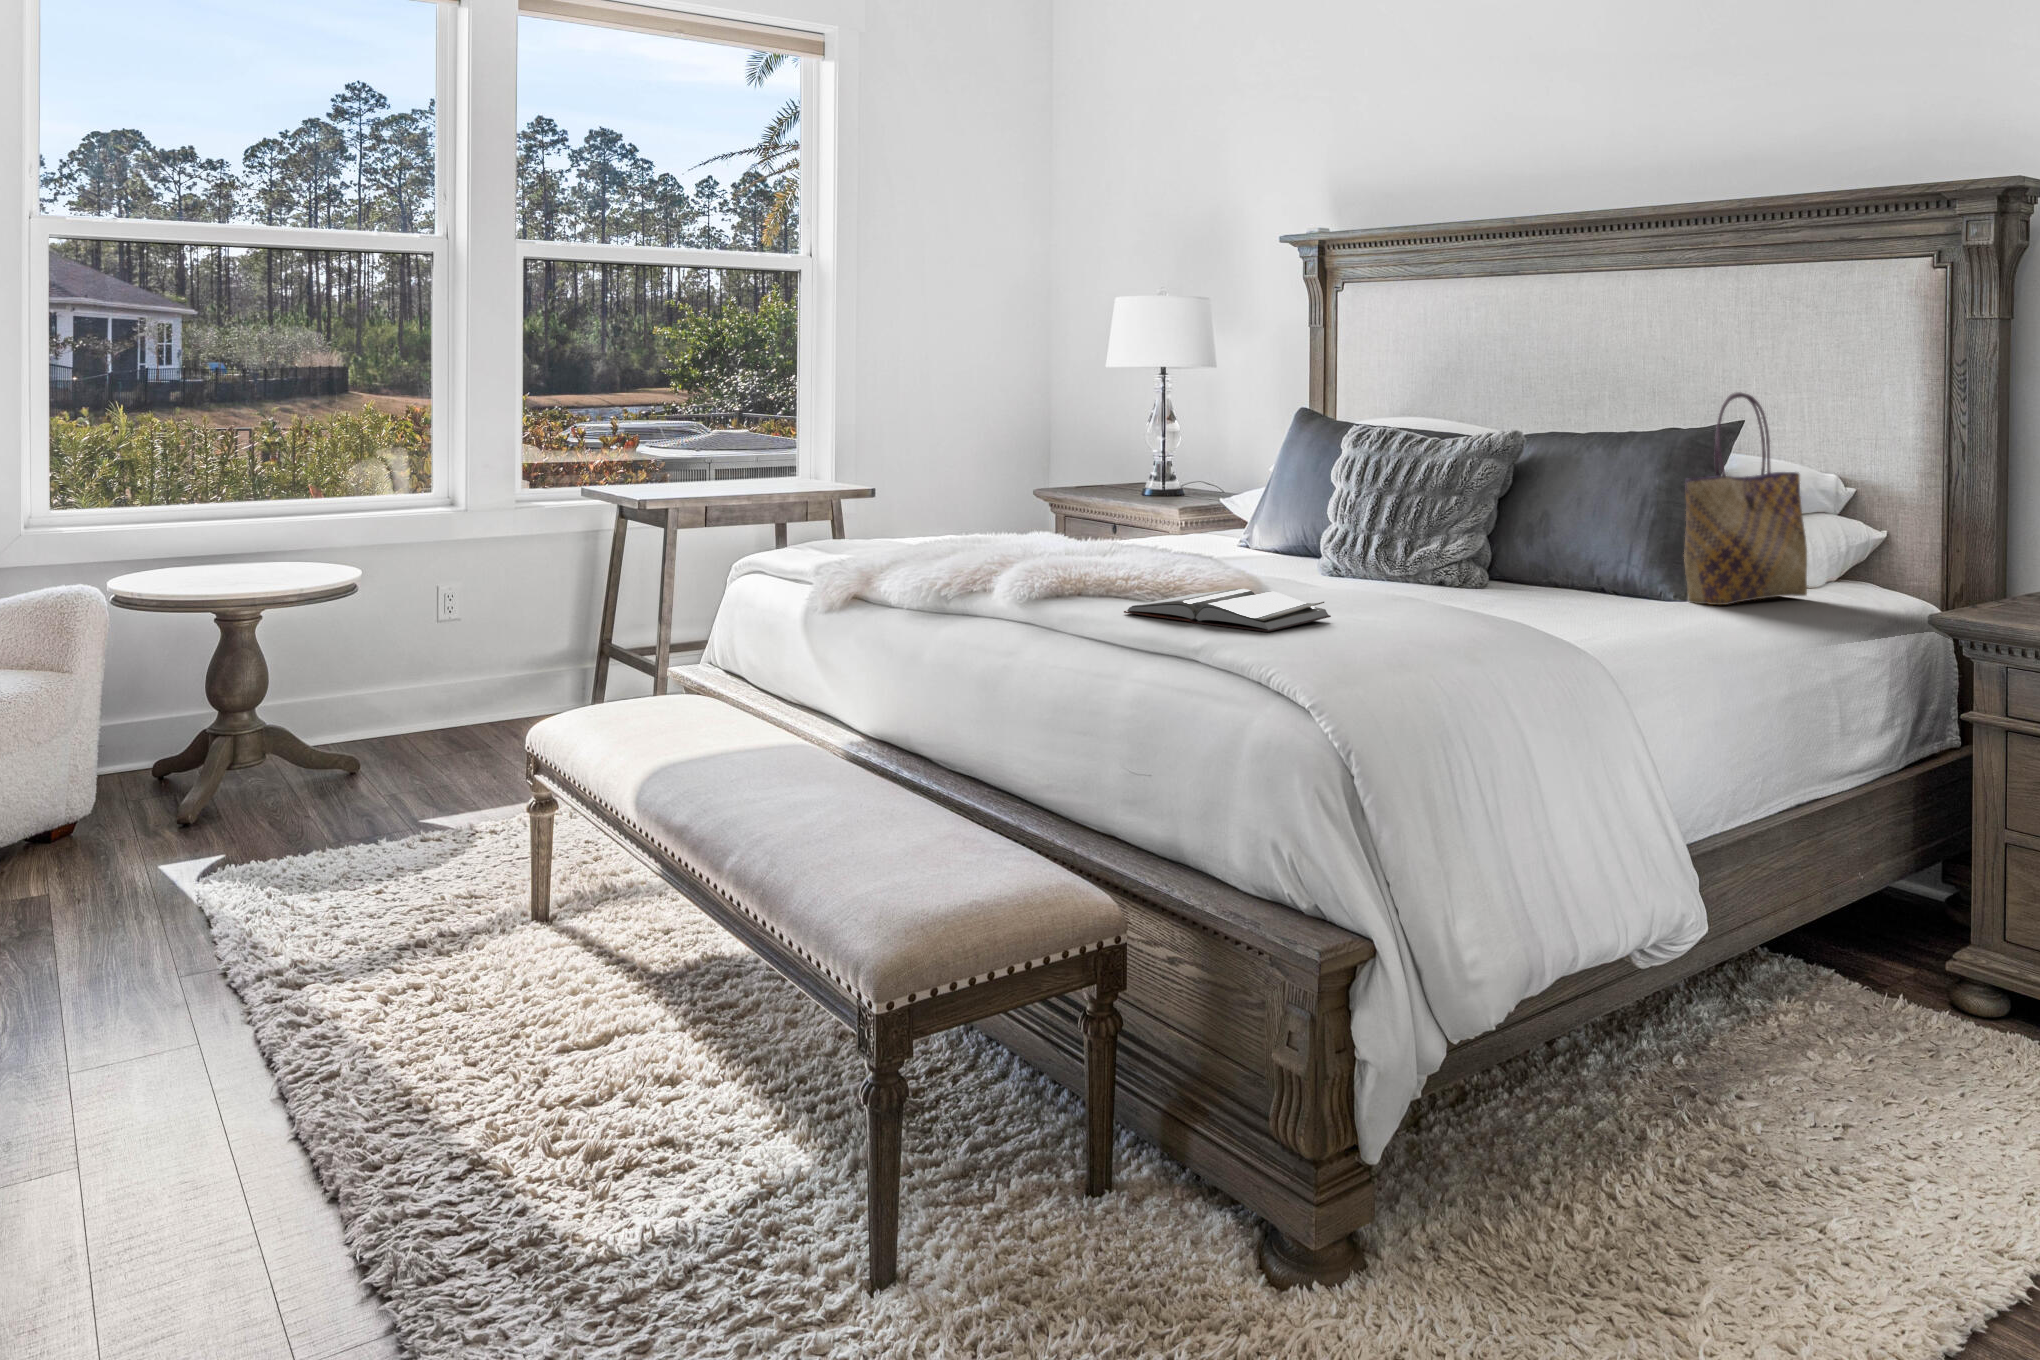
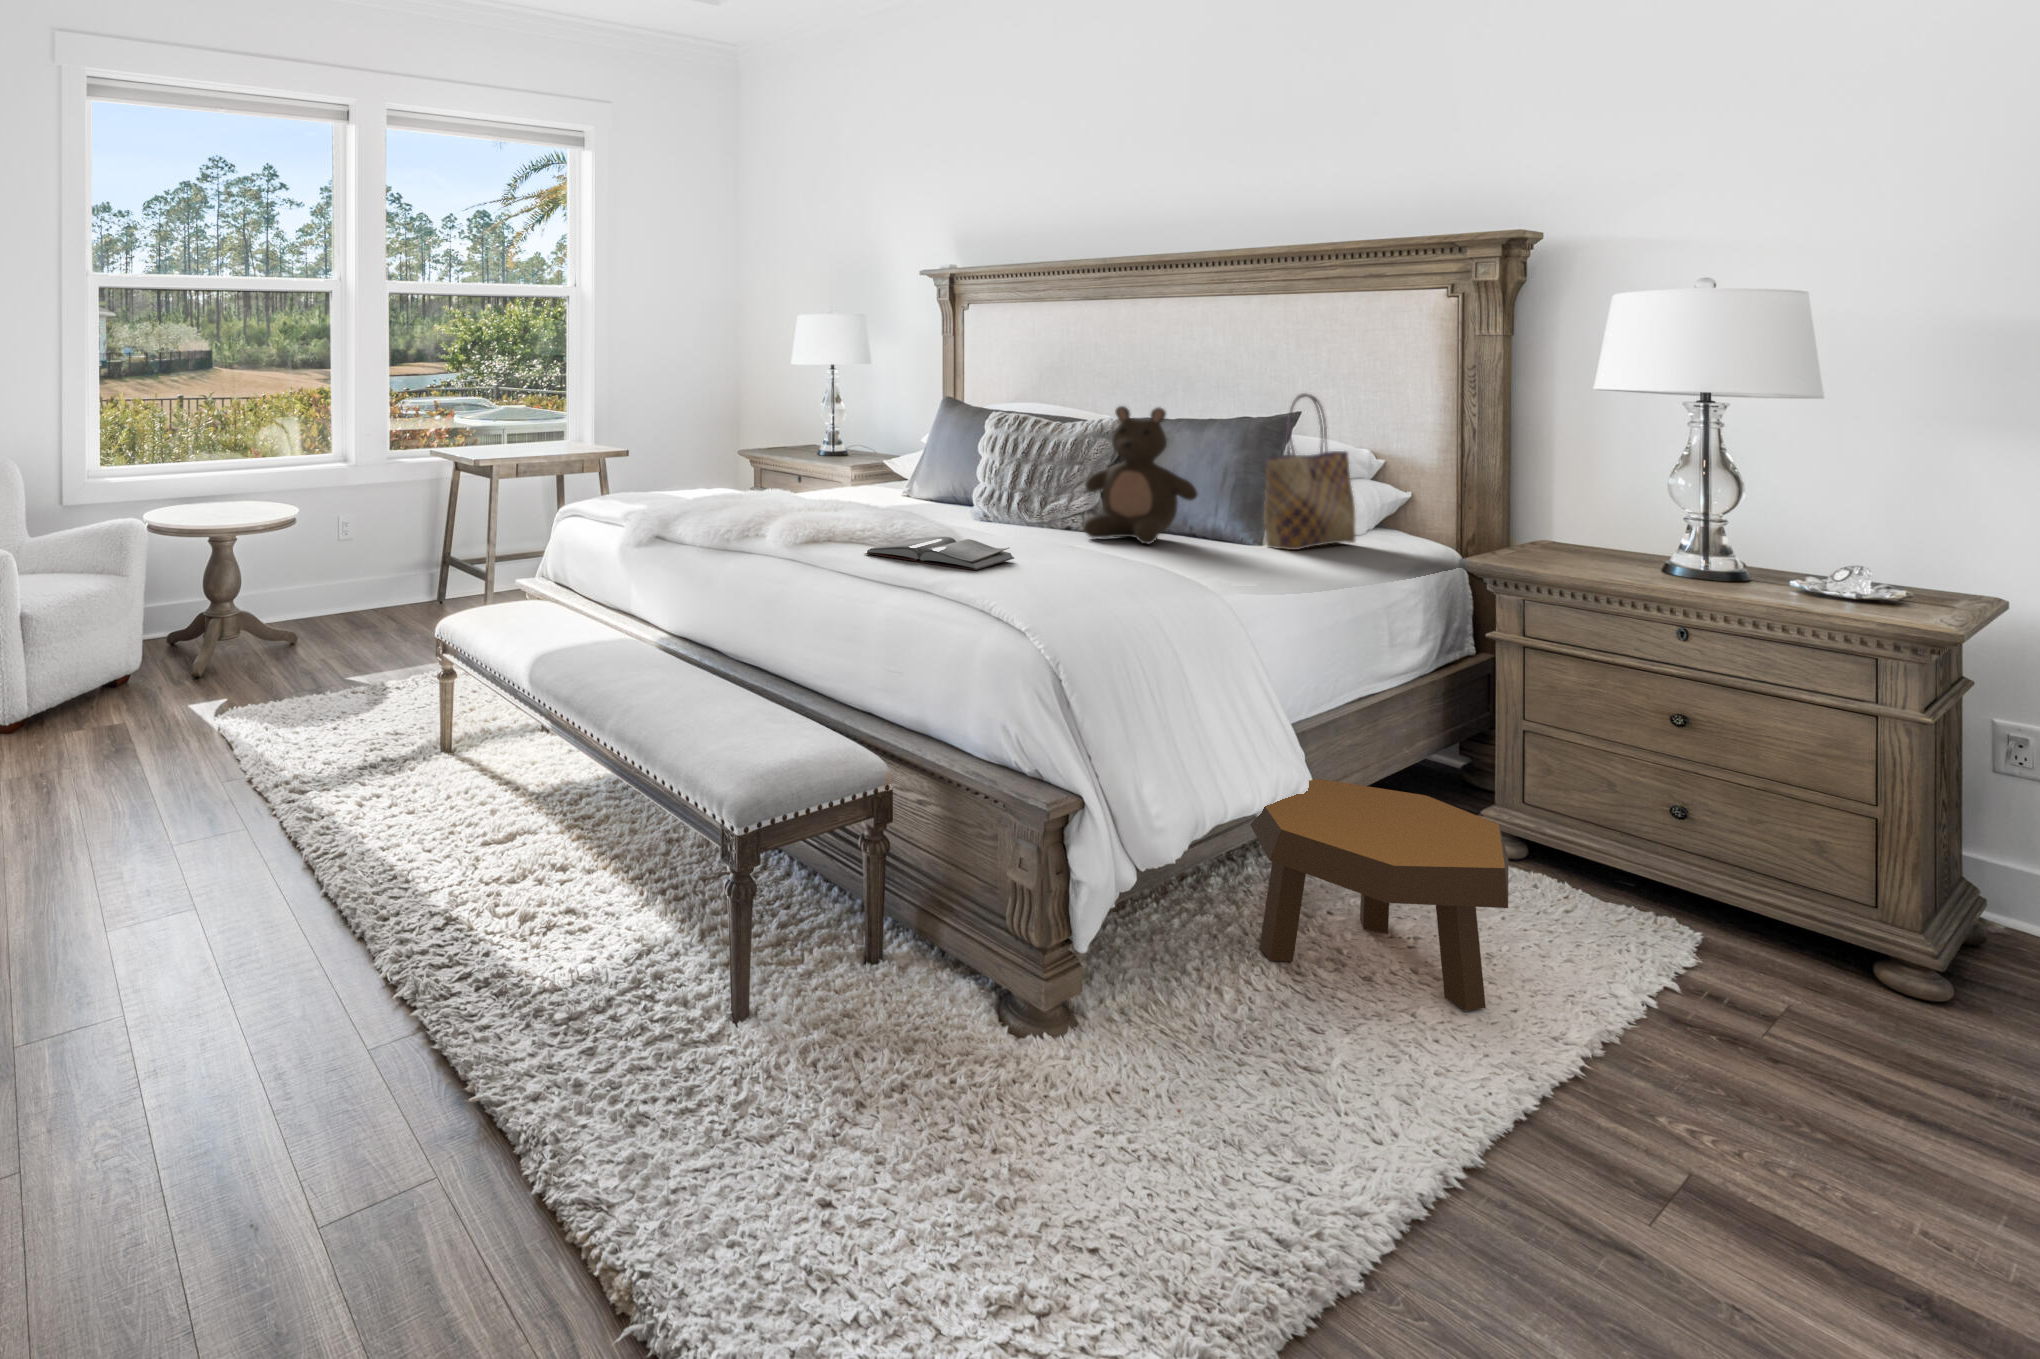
stuffed bear: none [1447,410,1598,600] -> present [1084,406,1197,544]
footstool: none [1628,913,1958,1223] -> present [1250,779,1509,1011]

